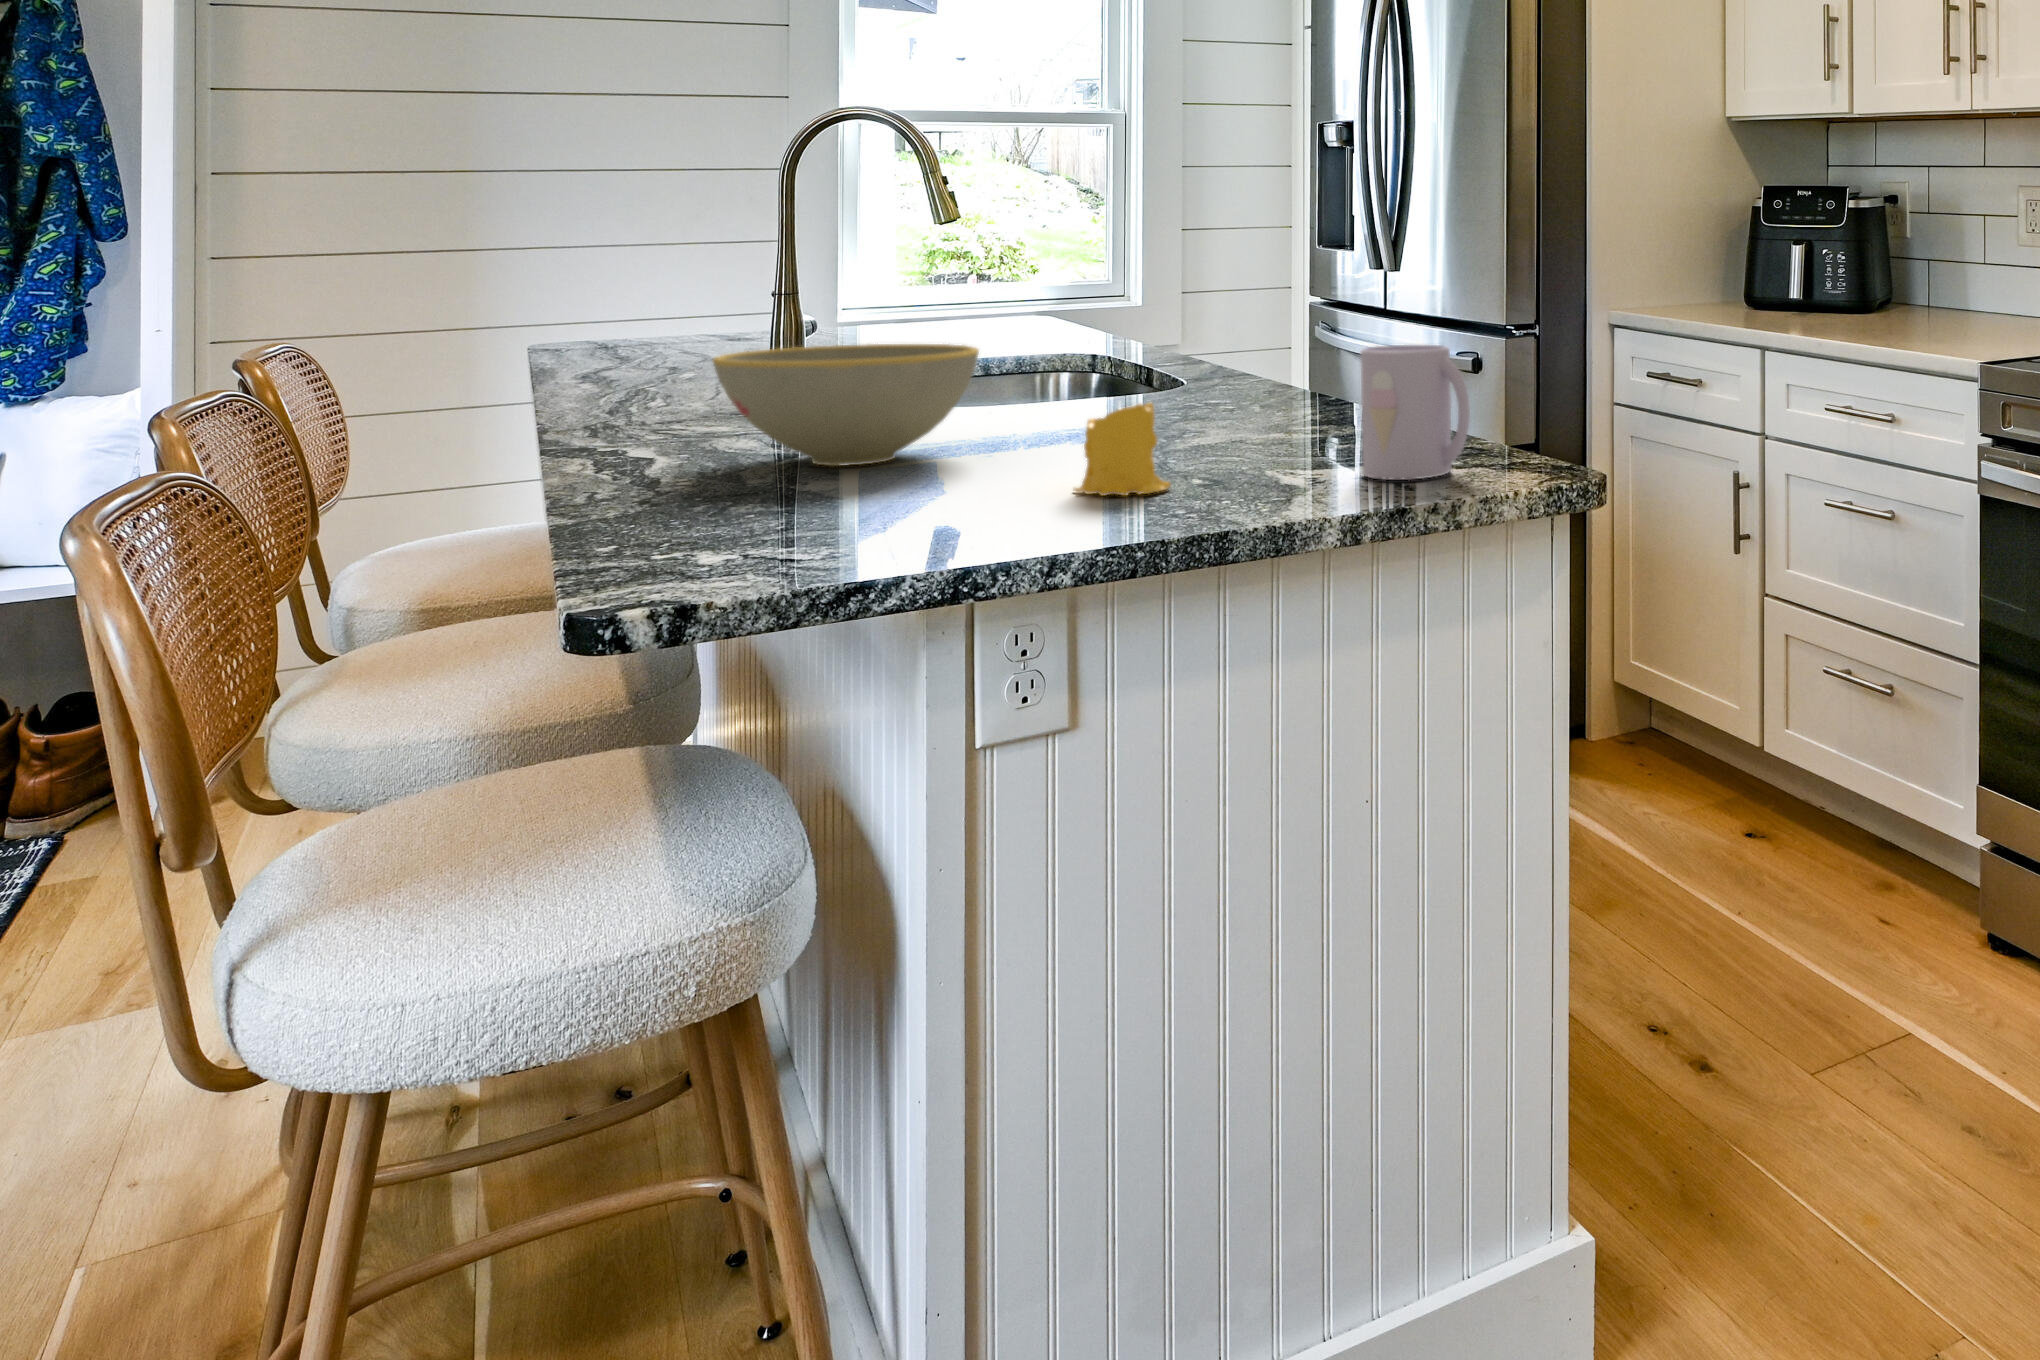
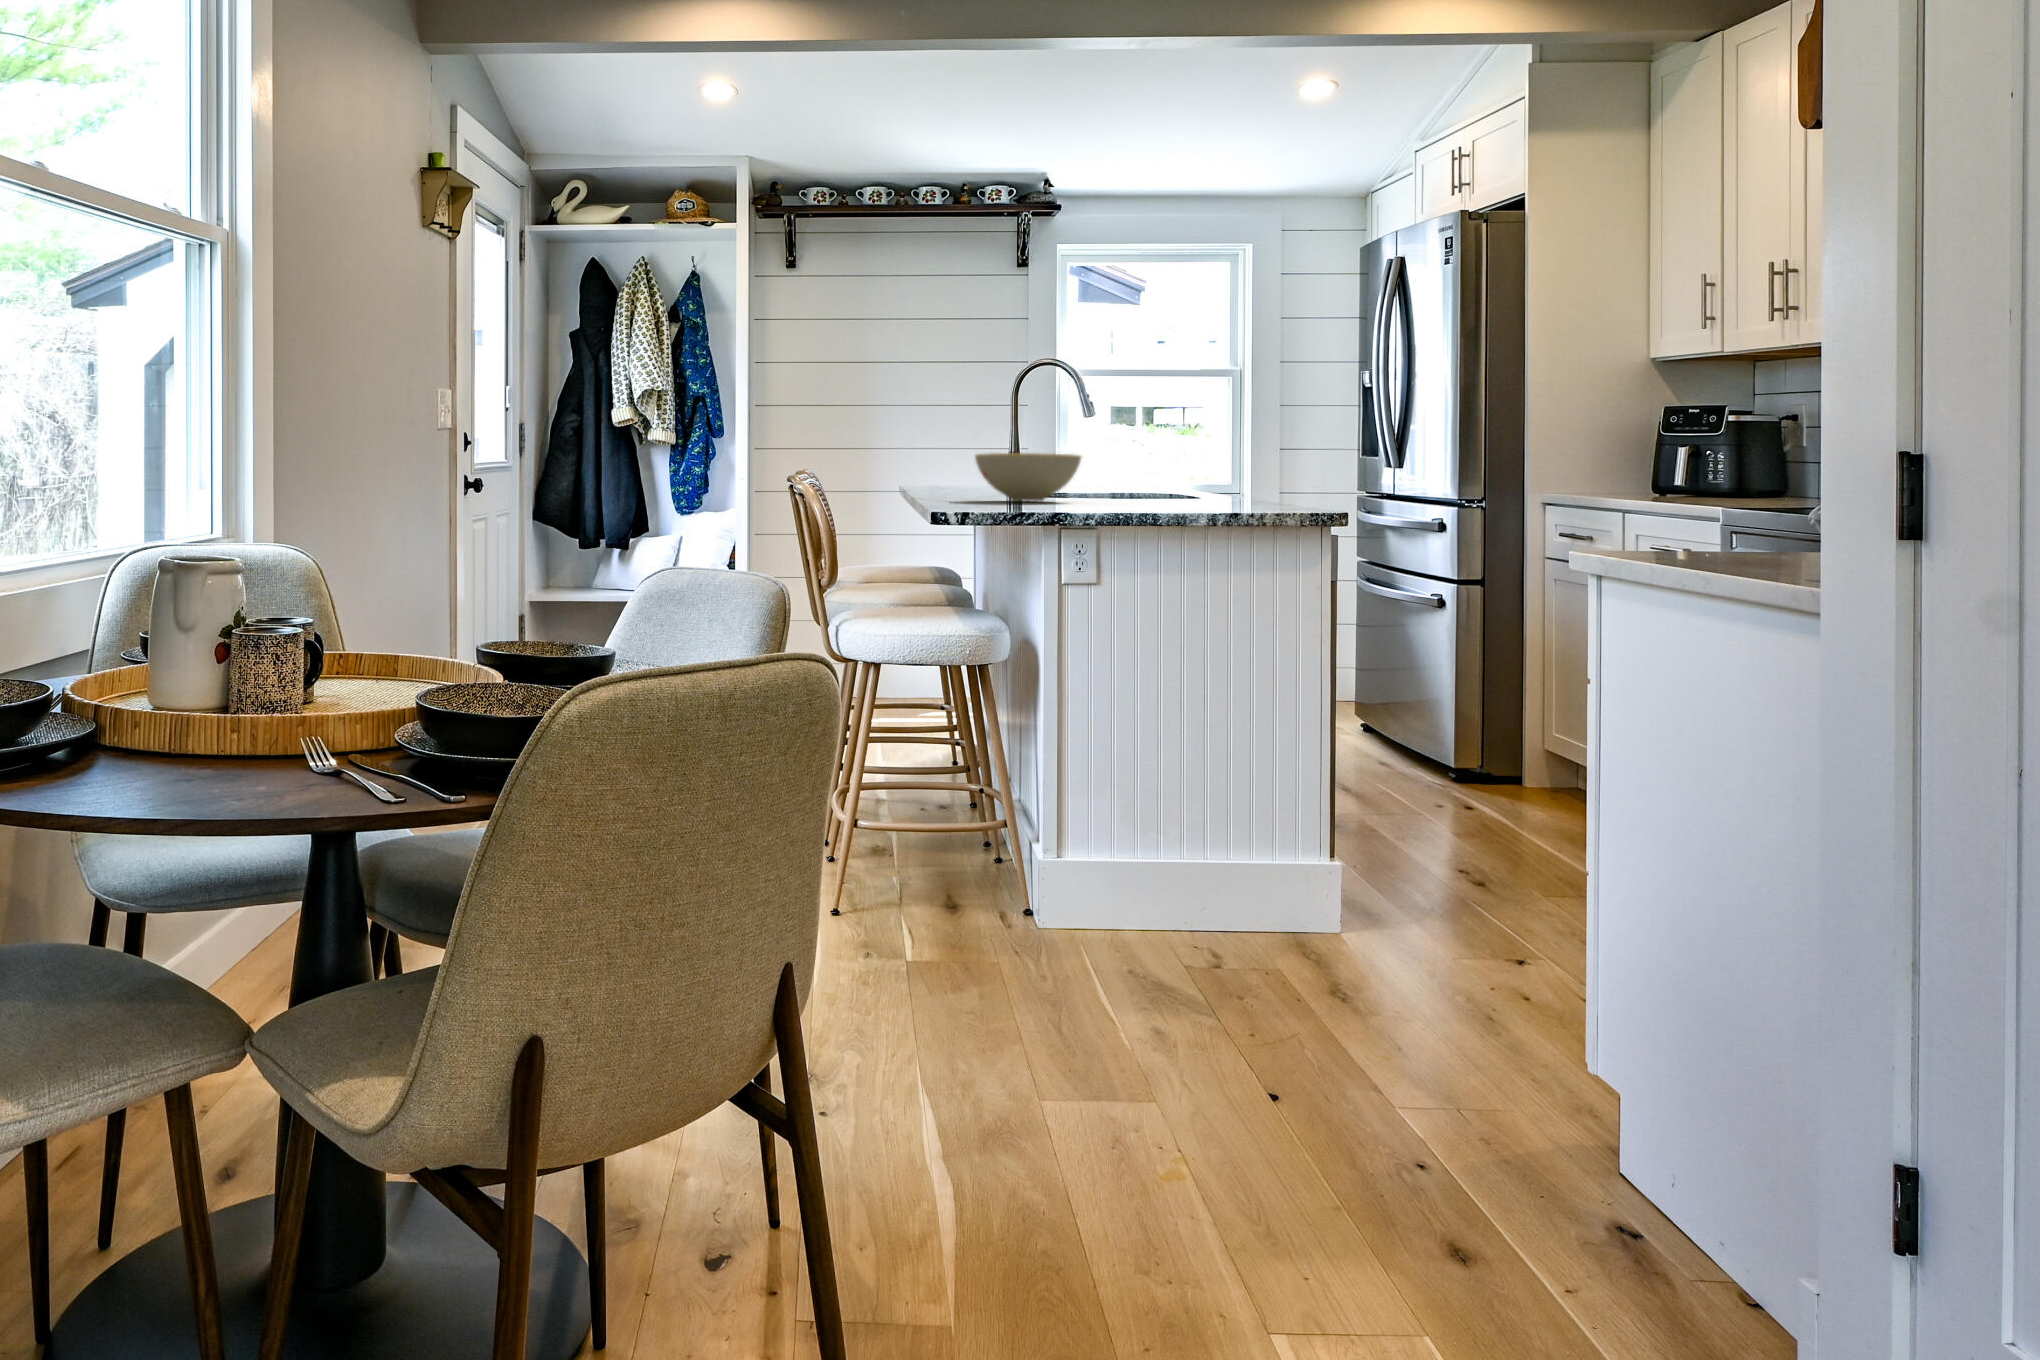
mug: present [1361,345,1470,480] -> none [1237,451,1286,508]
candle: present [1074,403,1171,496] -> none [1109,468,1150,506]

